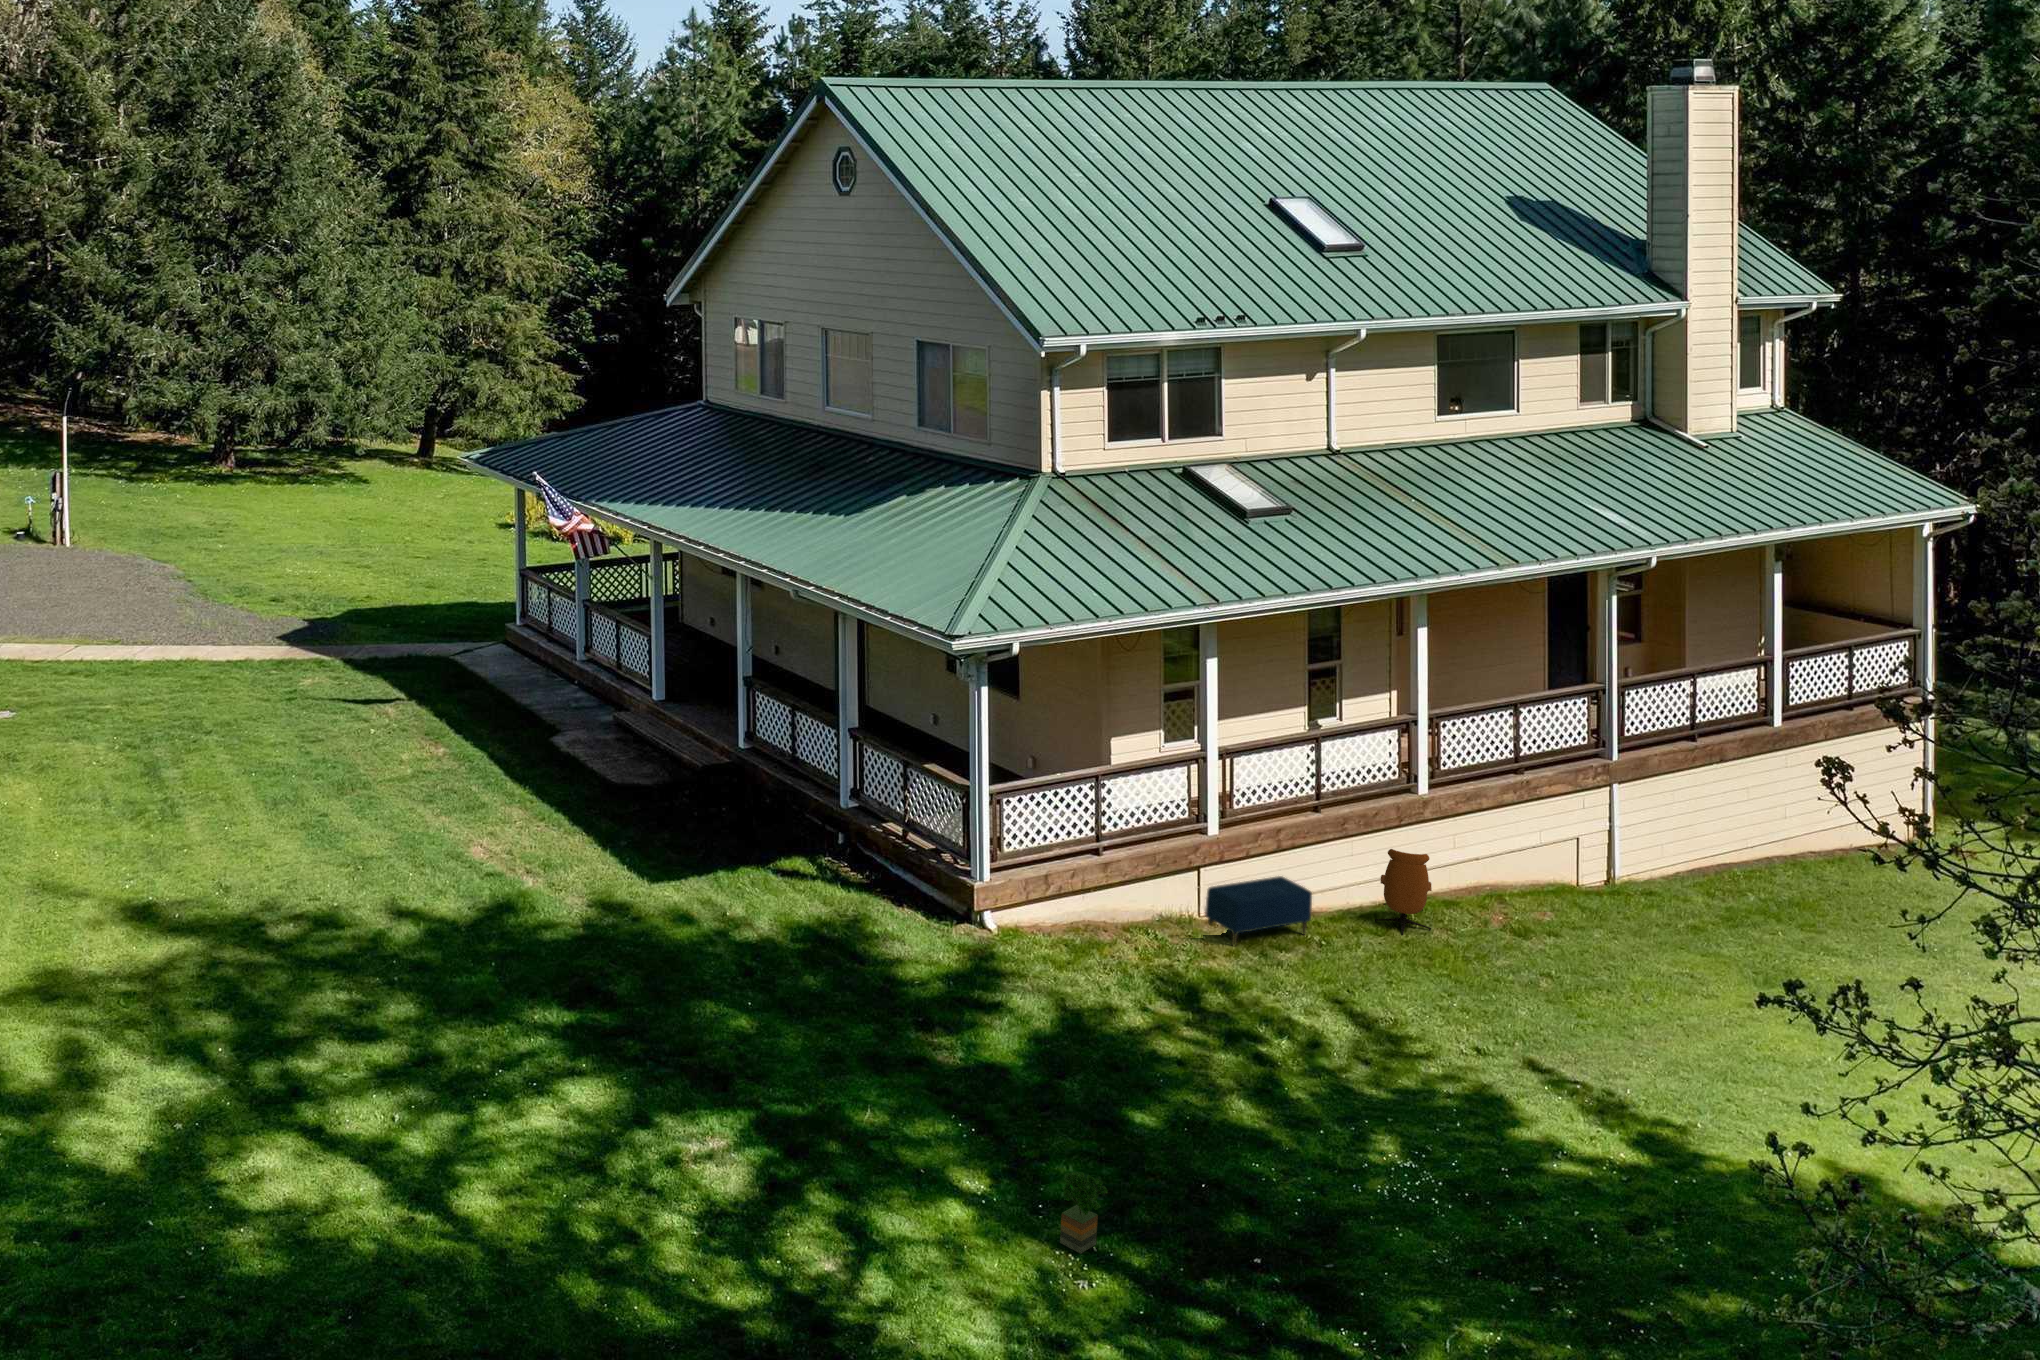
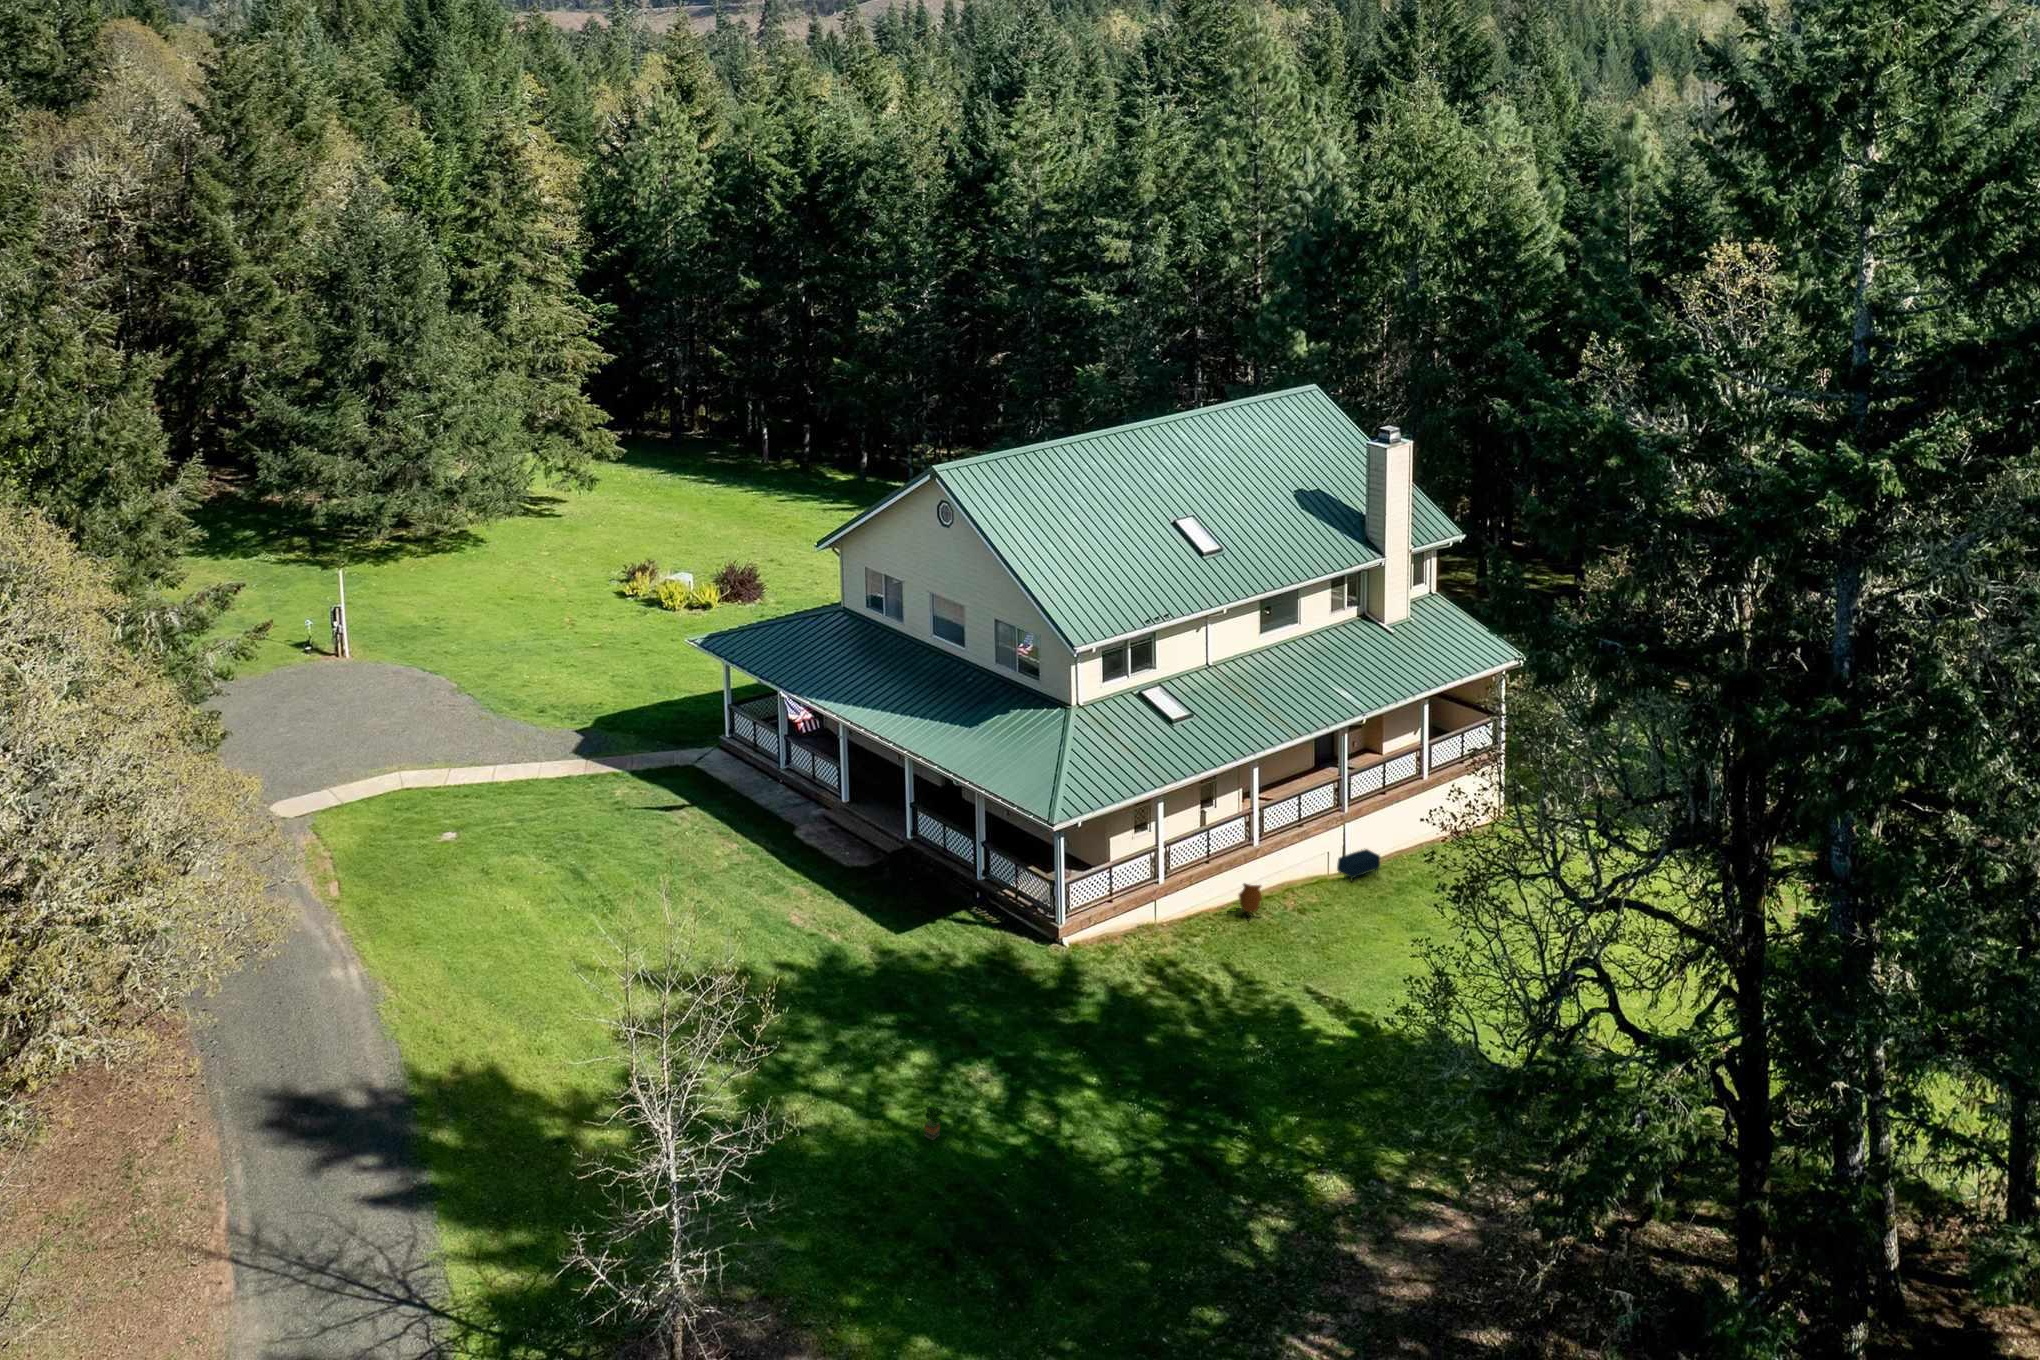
bench: present [1205,876,1312,946] -> present [1337,849,1380,882]
potted tree: present [1060,1172,1107,1254] -> present [924,1106,944,1140]

